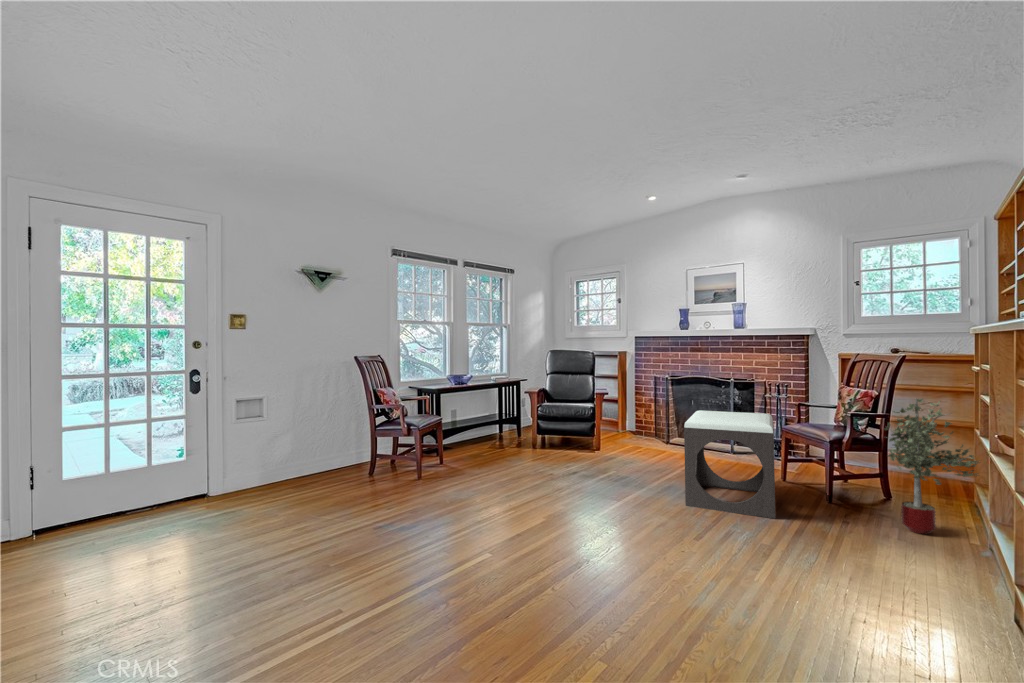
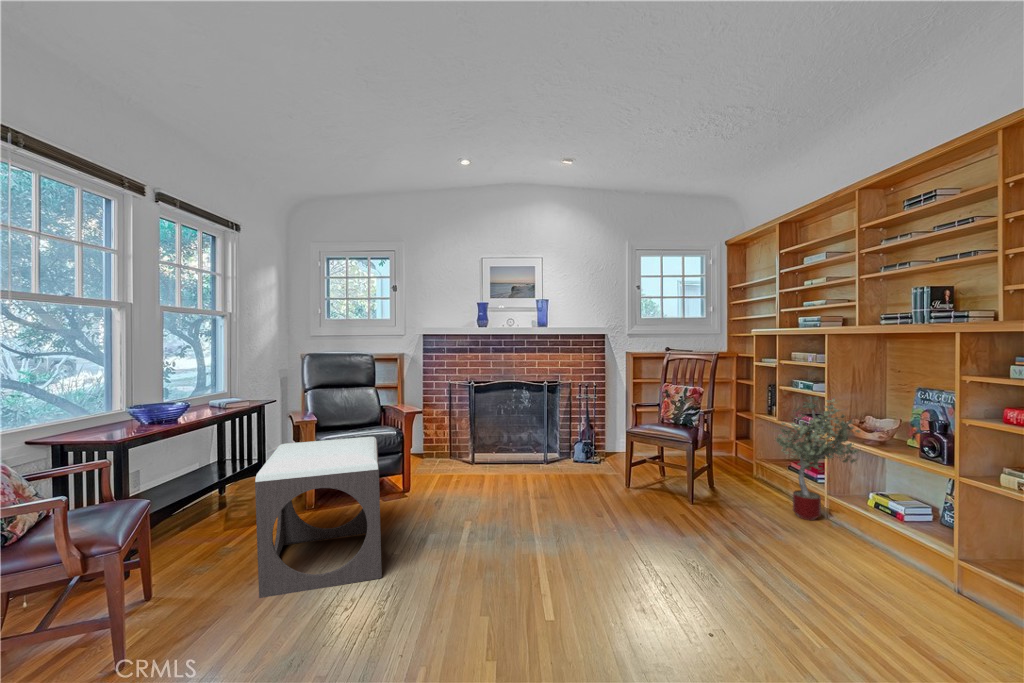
footstool: present [684,410,775,519] -> present [255,437,382,598]

